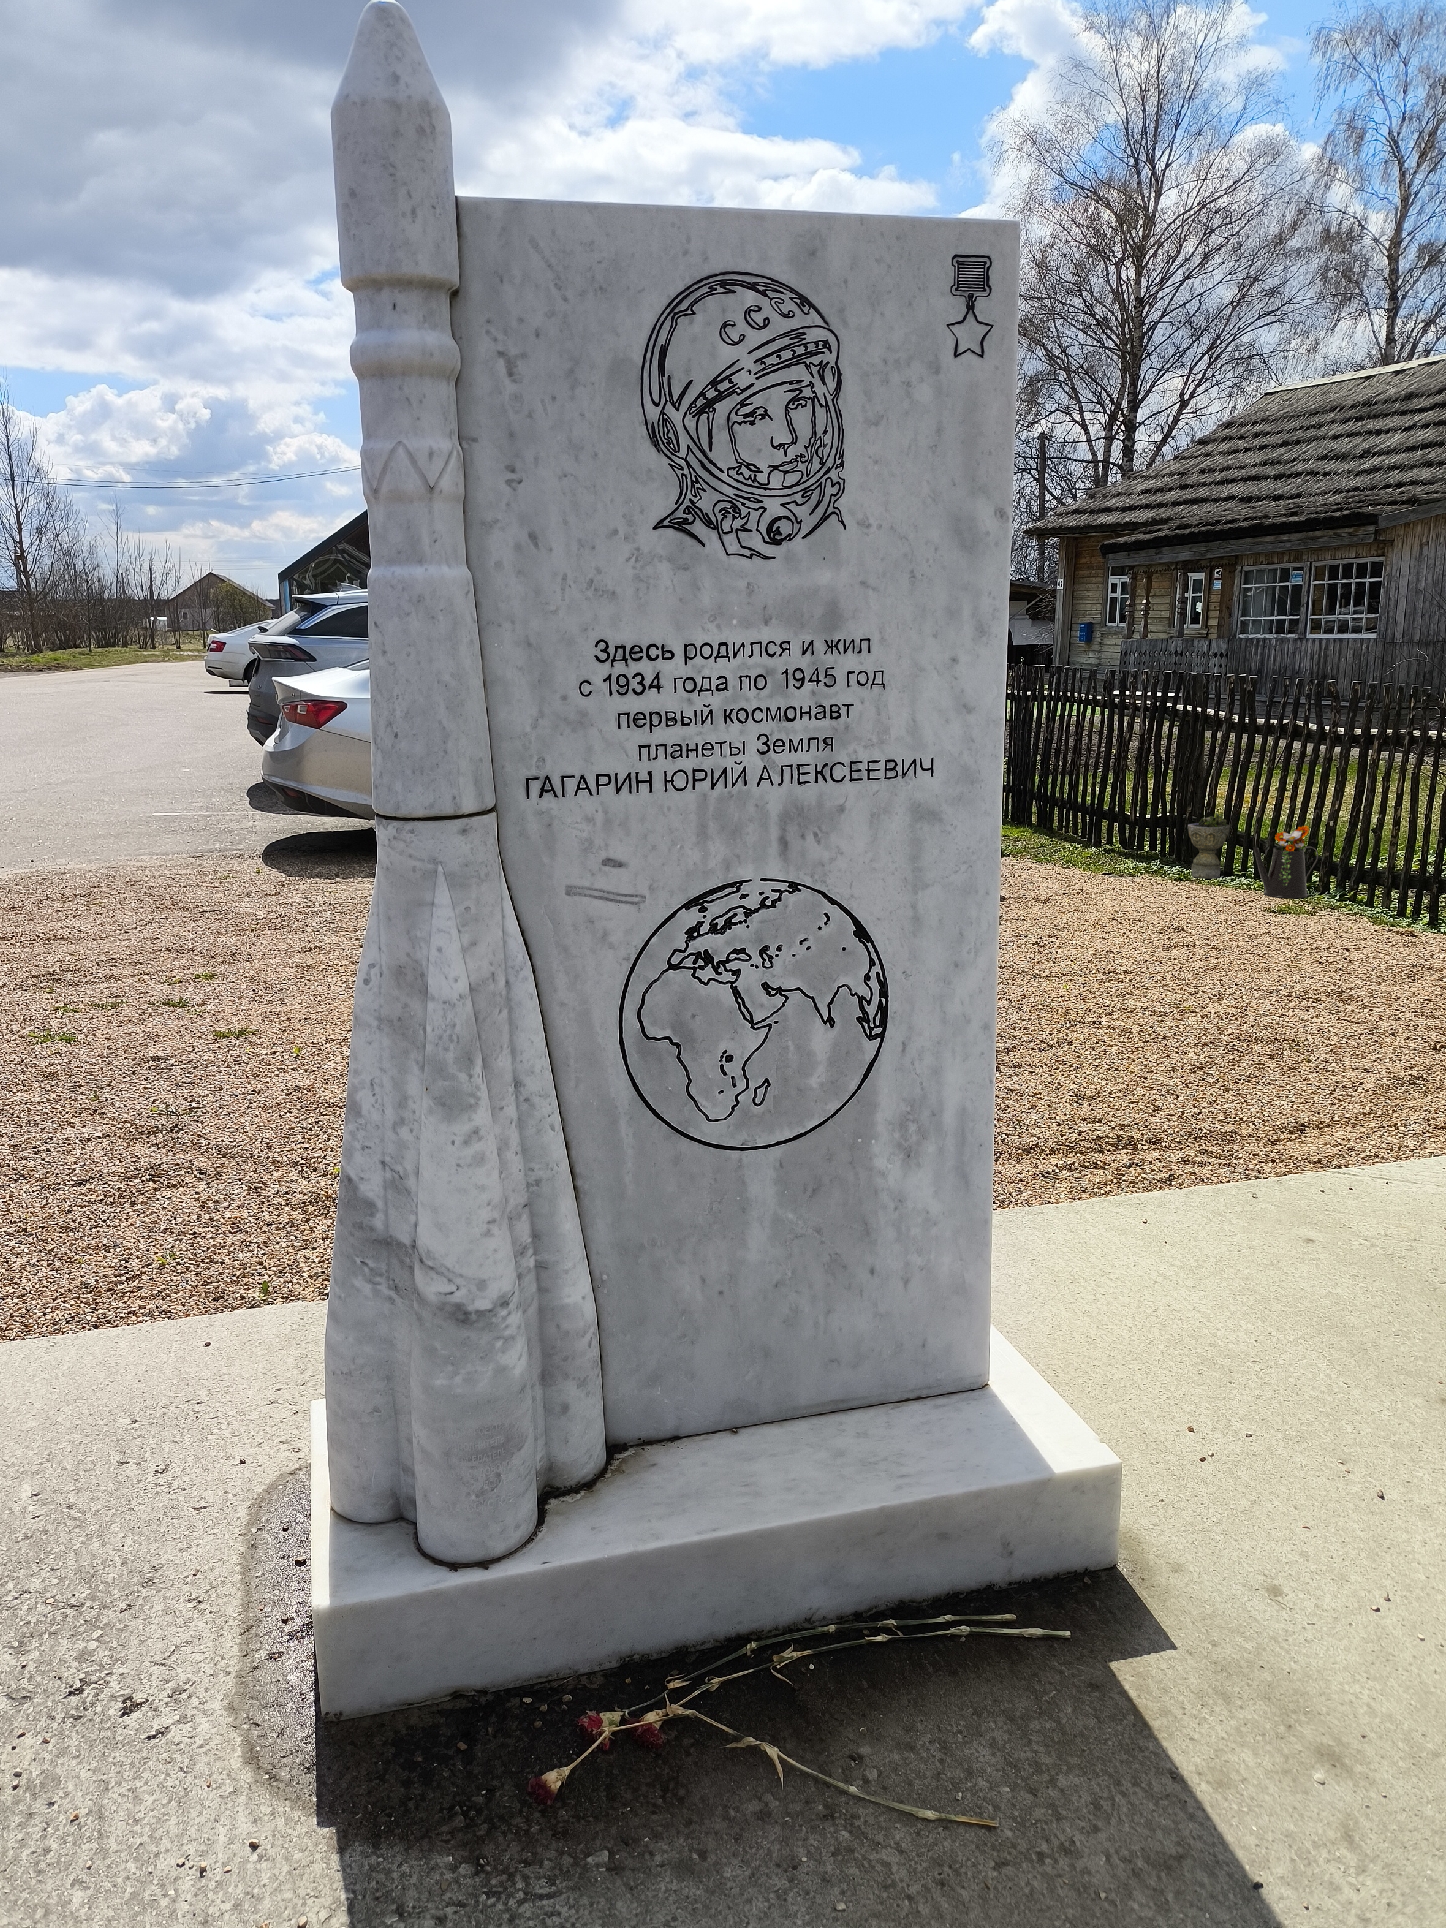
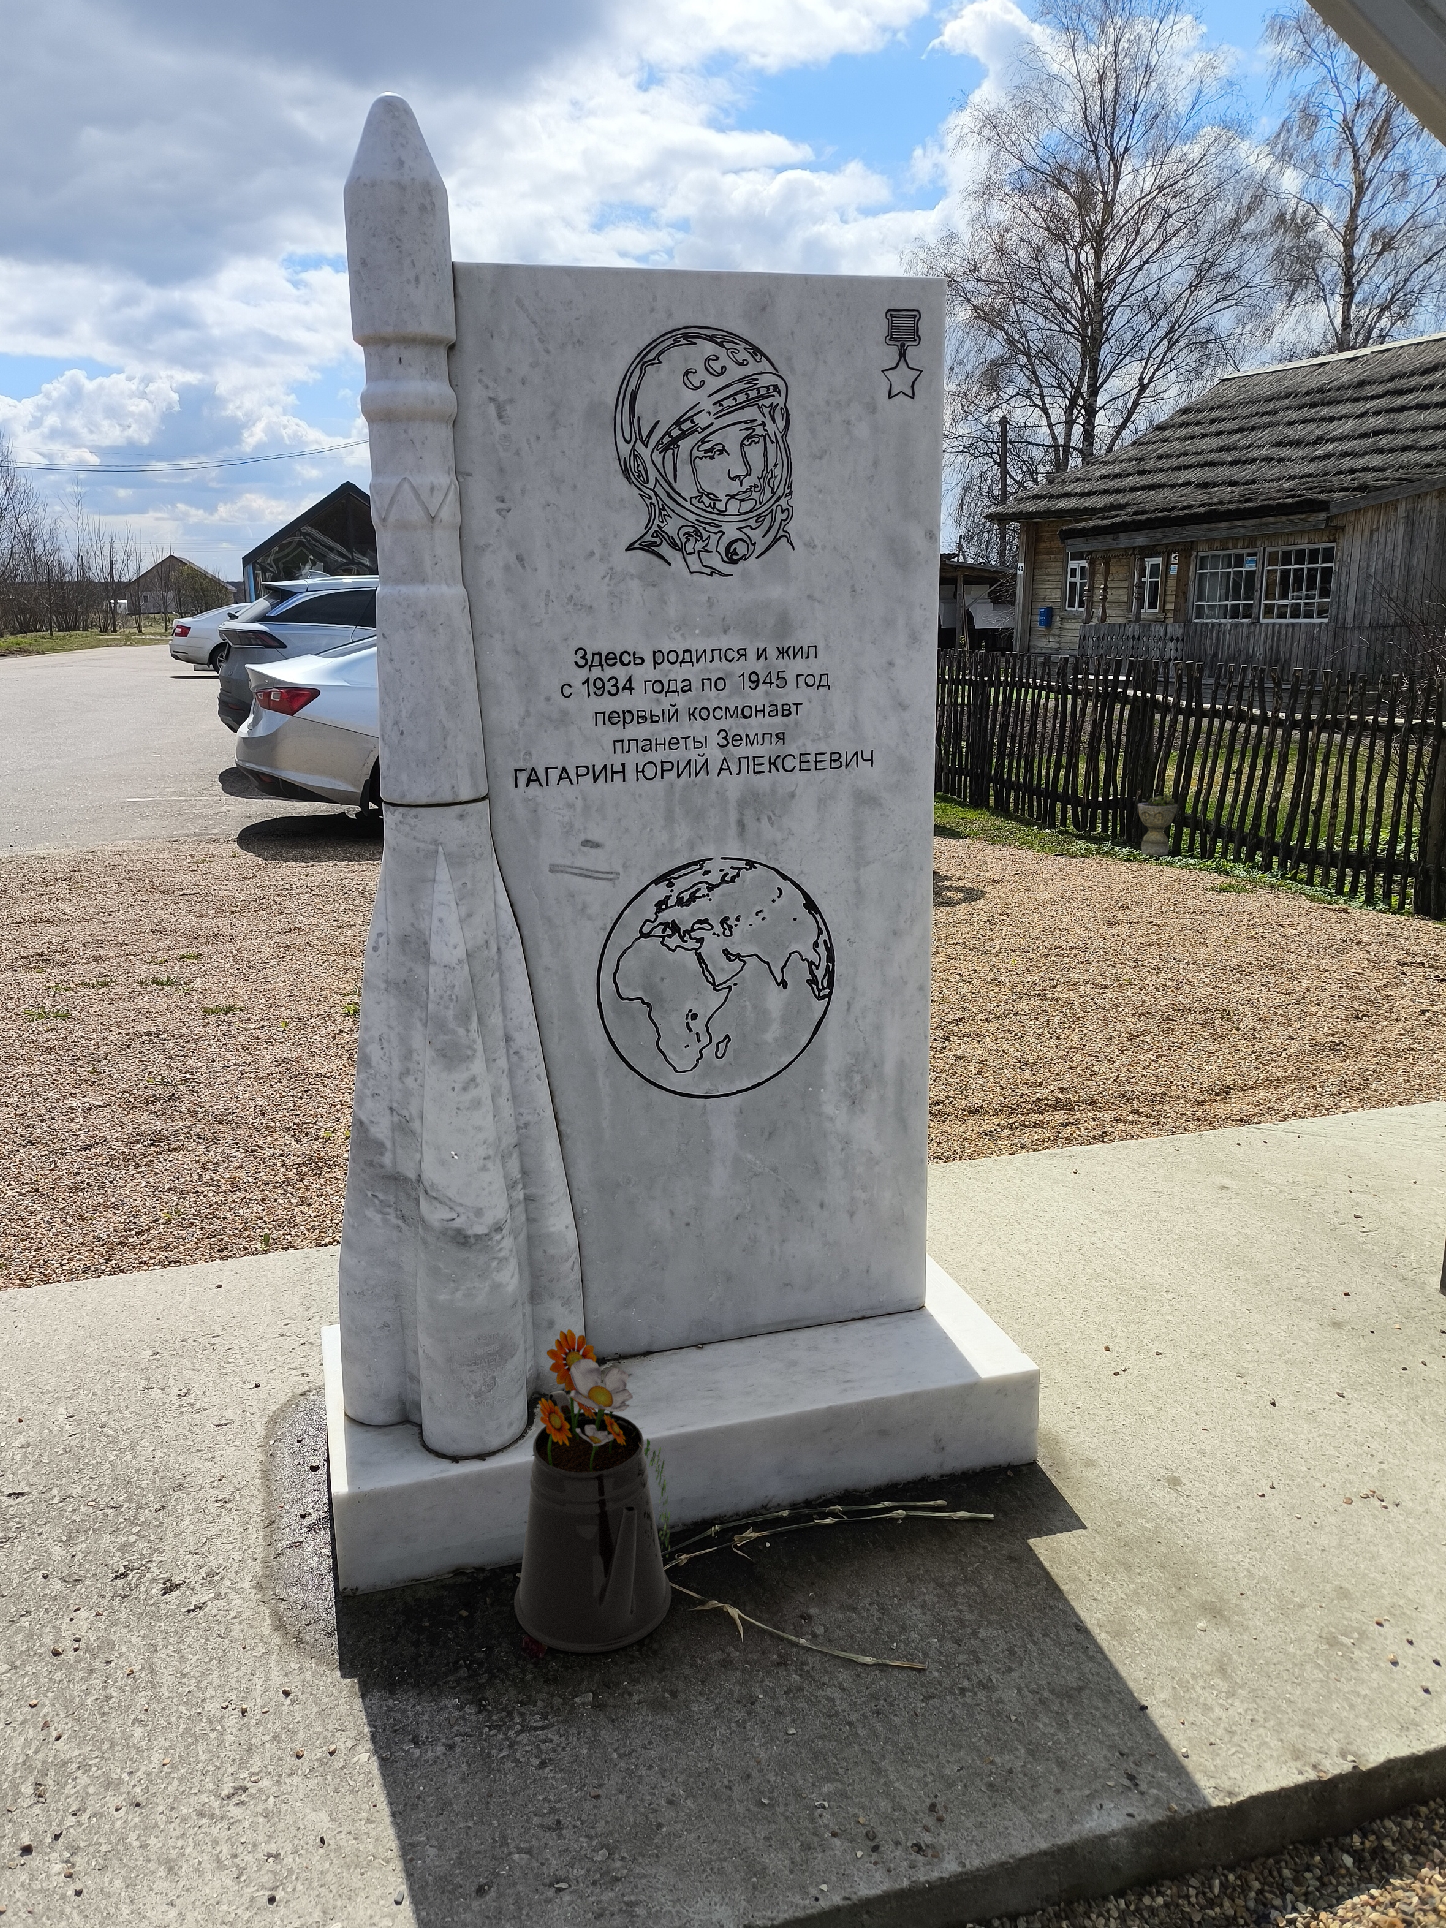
watering can: present [1254,826,1318,898] -> present [514,1329,671,1653]

